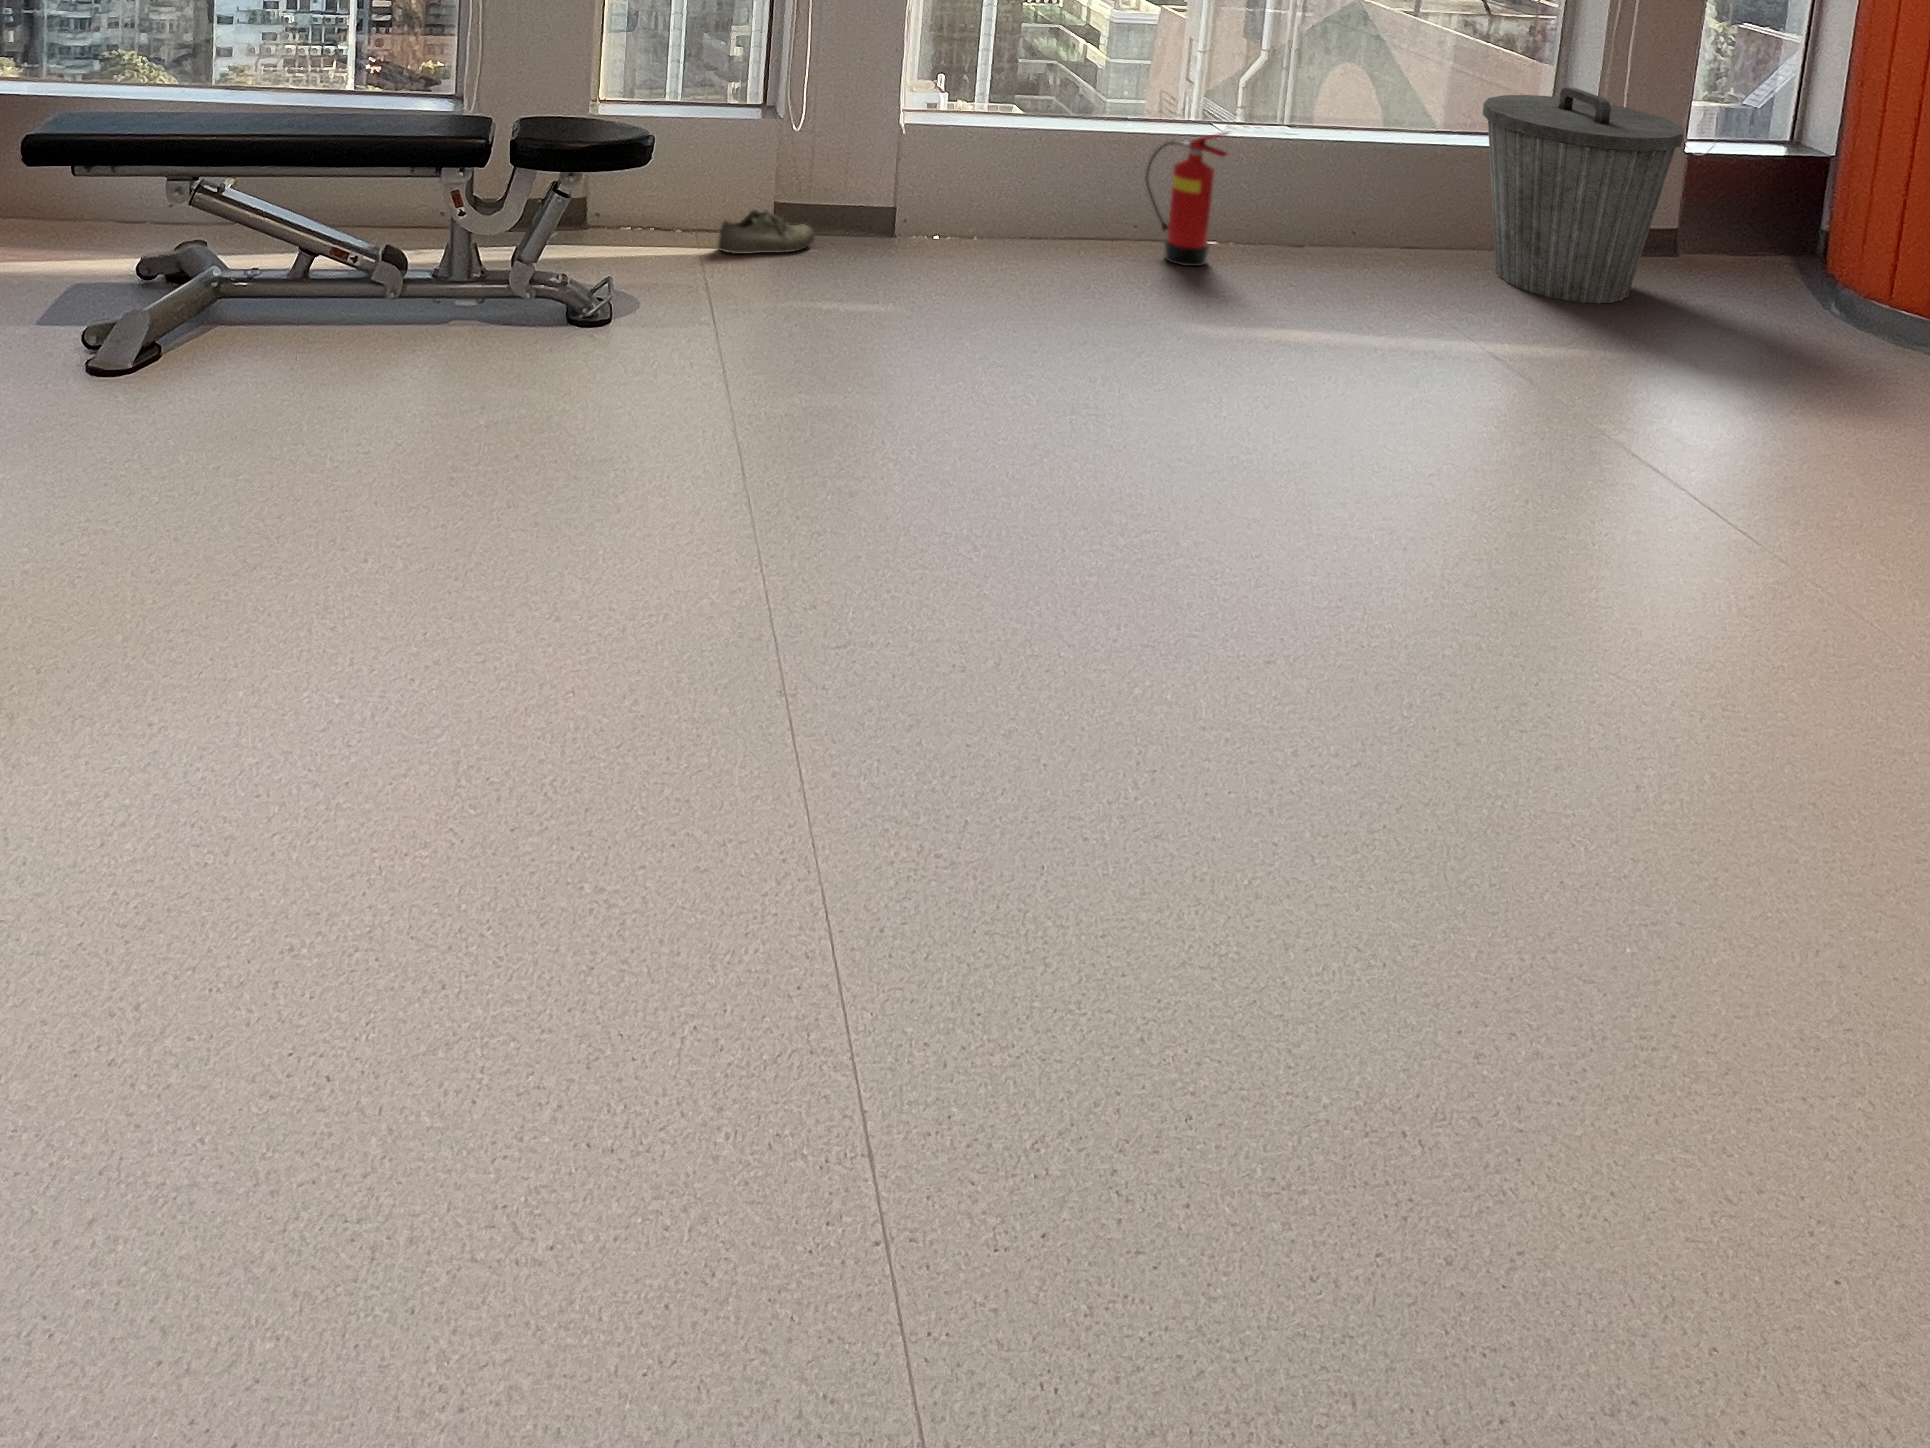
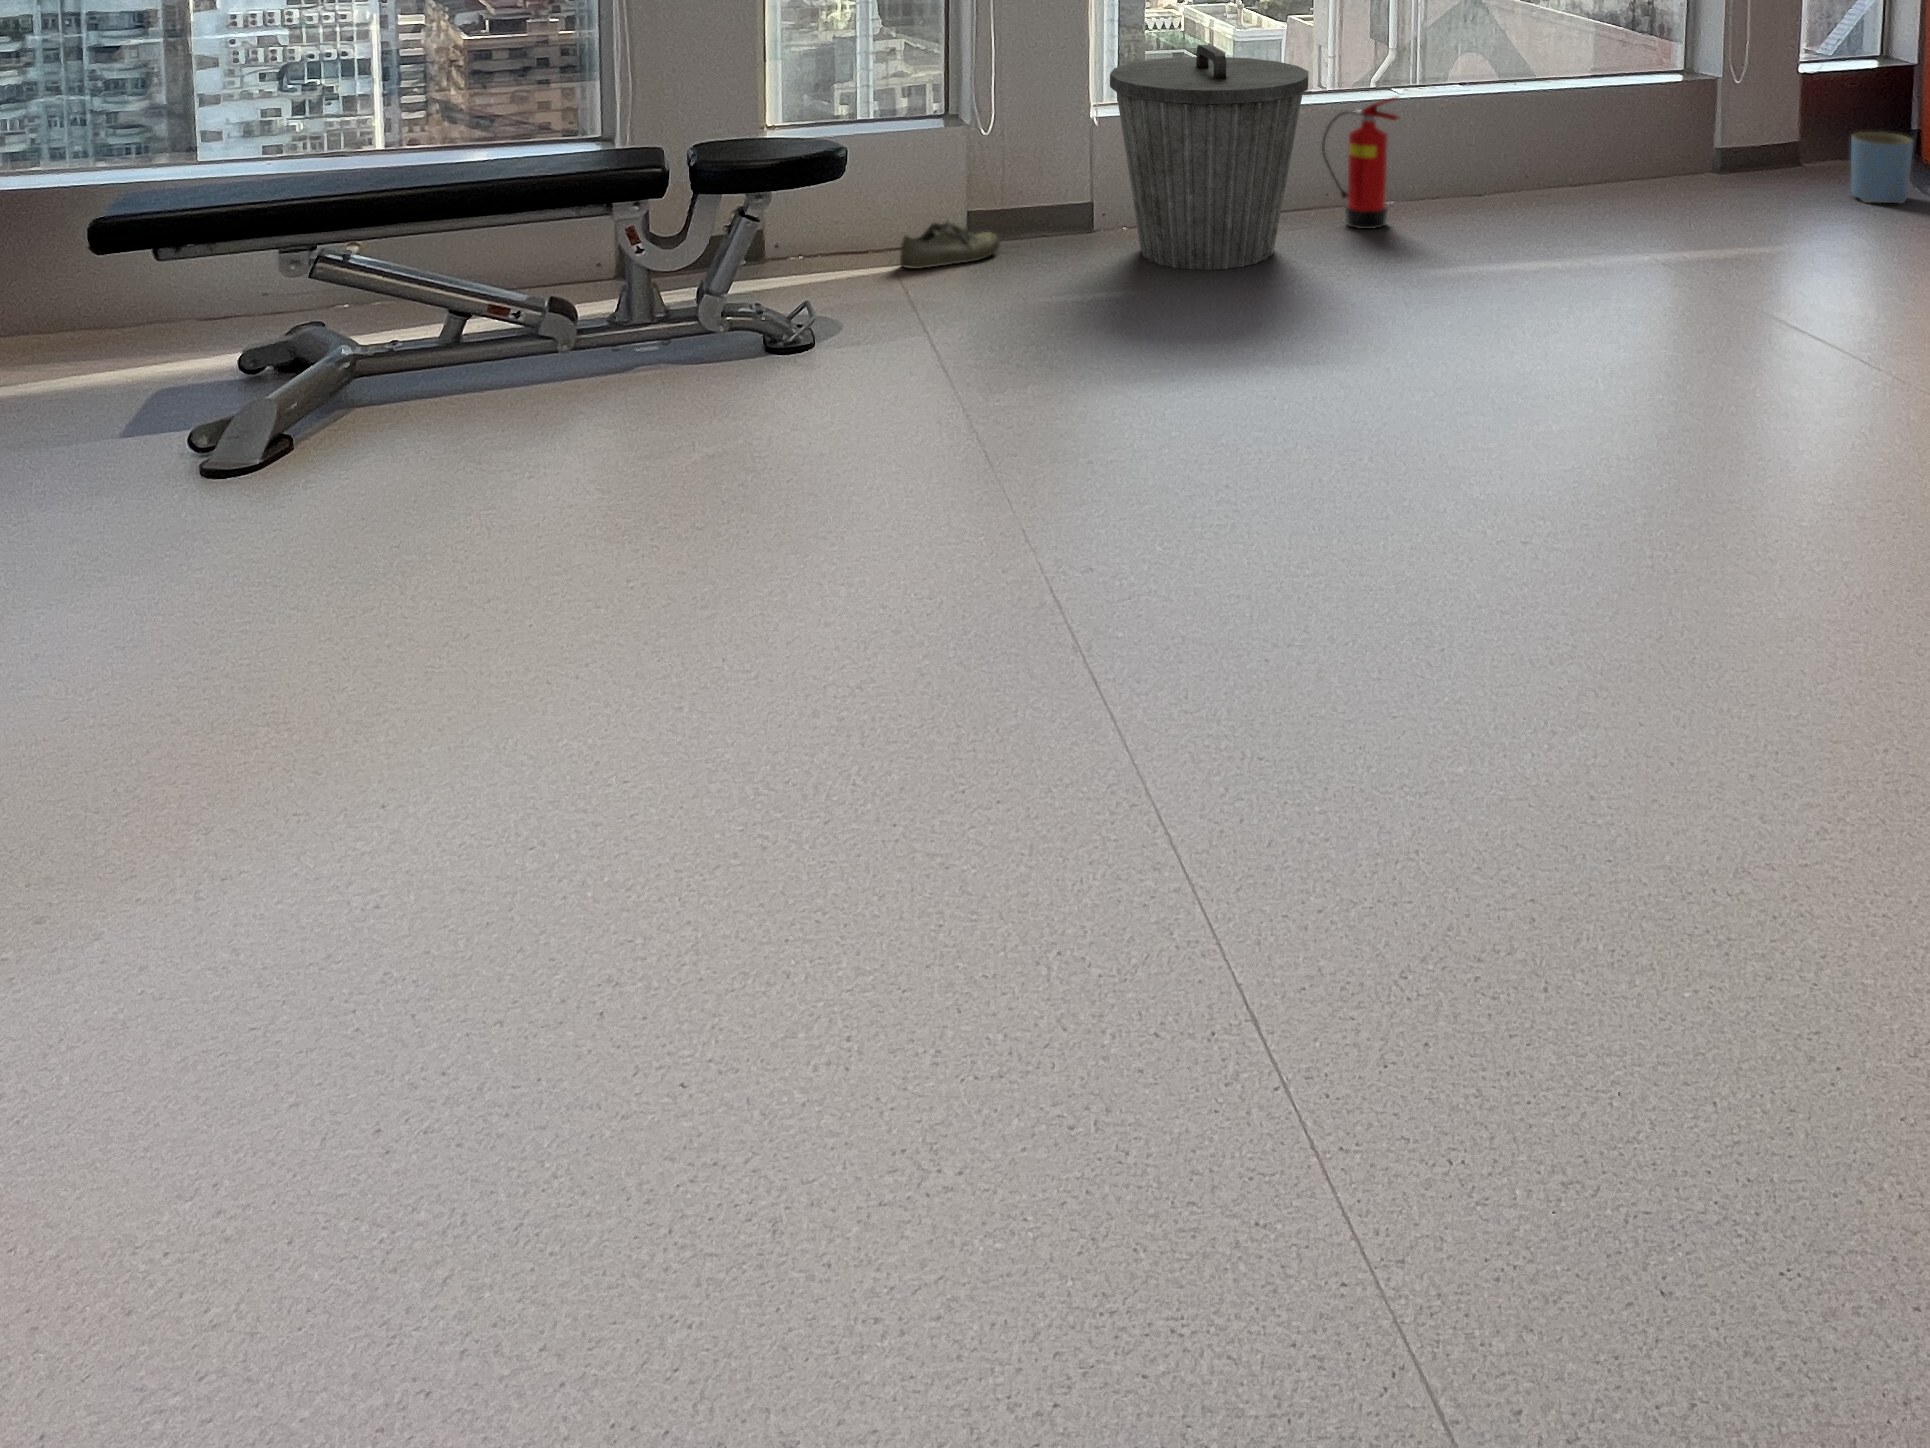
trash can: present [1483,87,1684,304] -> present [1110,44,1309,270]
planter: none [1744,223,1826,311] -> present [1851,132,1913,204]

